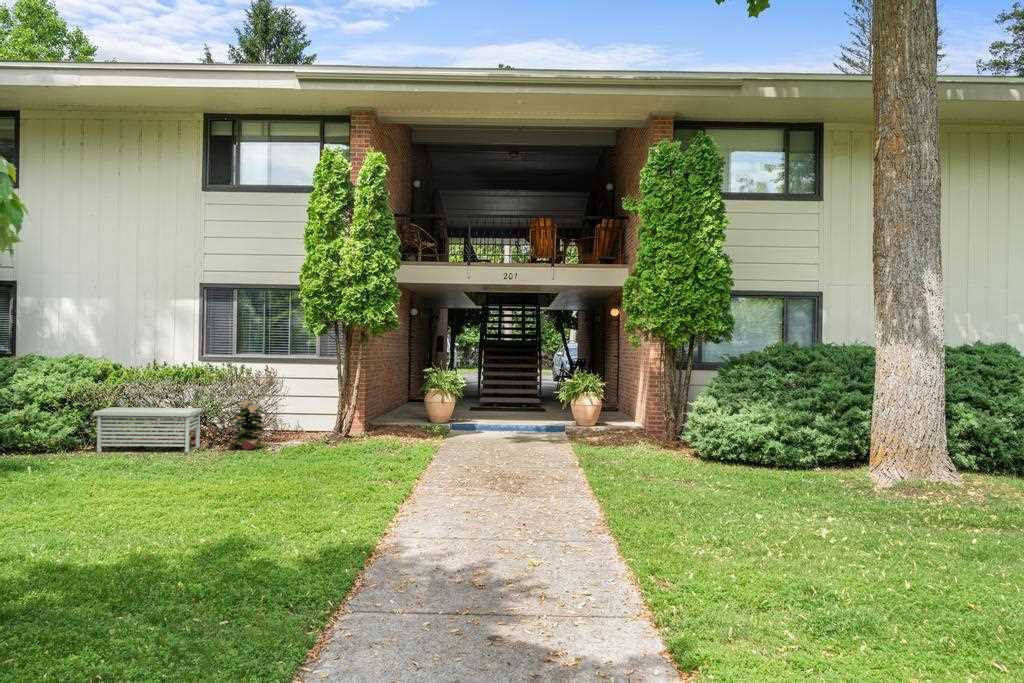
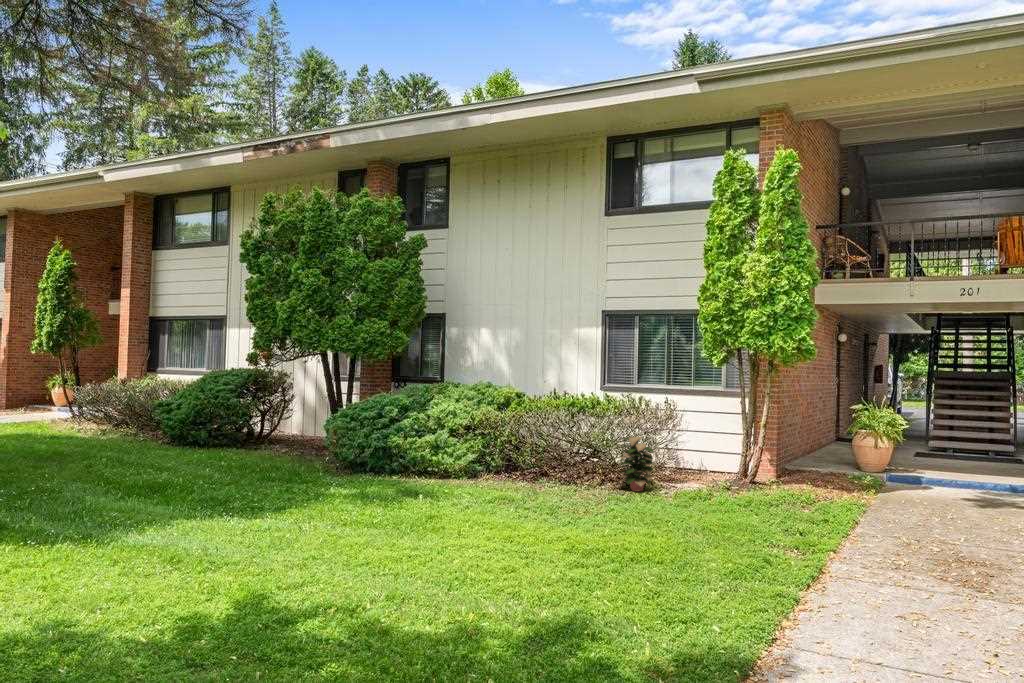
storage bench: present [93,407,202,453] -> none [489,435,592,490]

